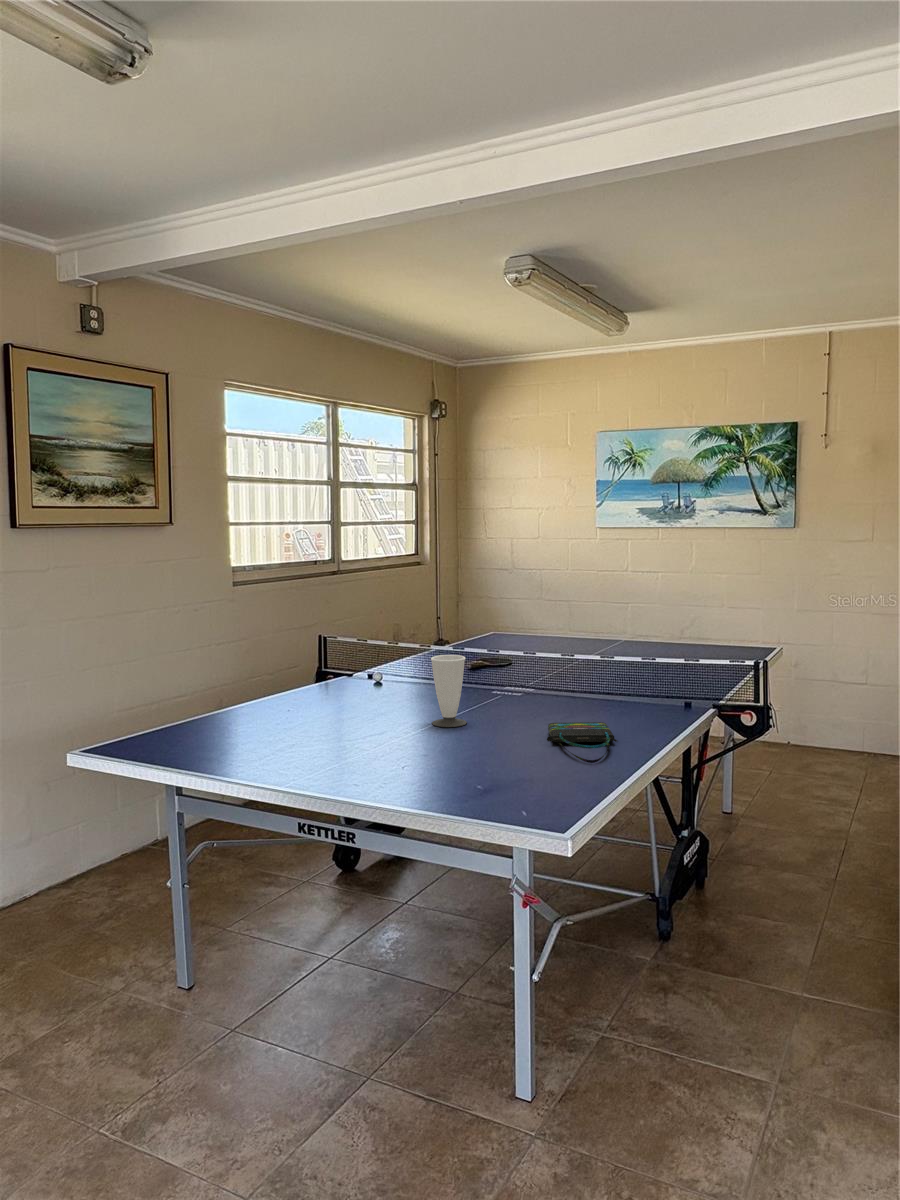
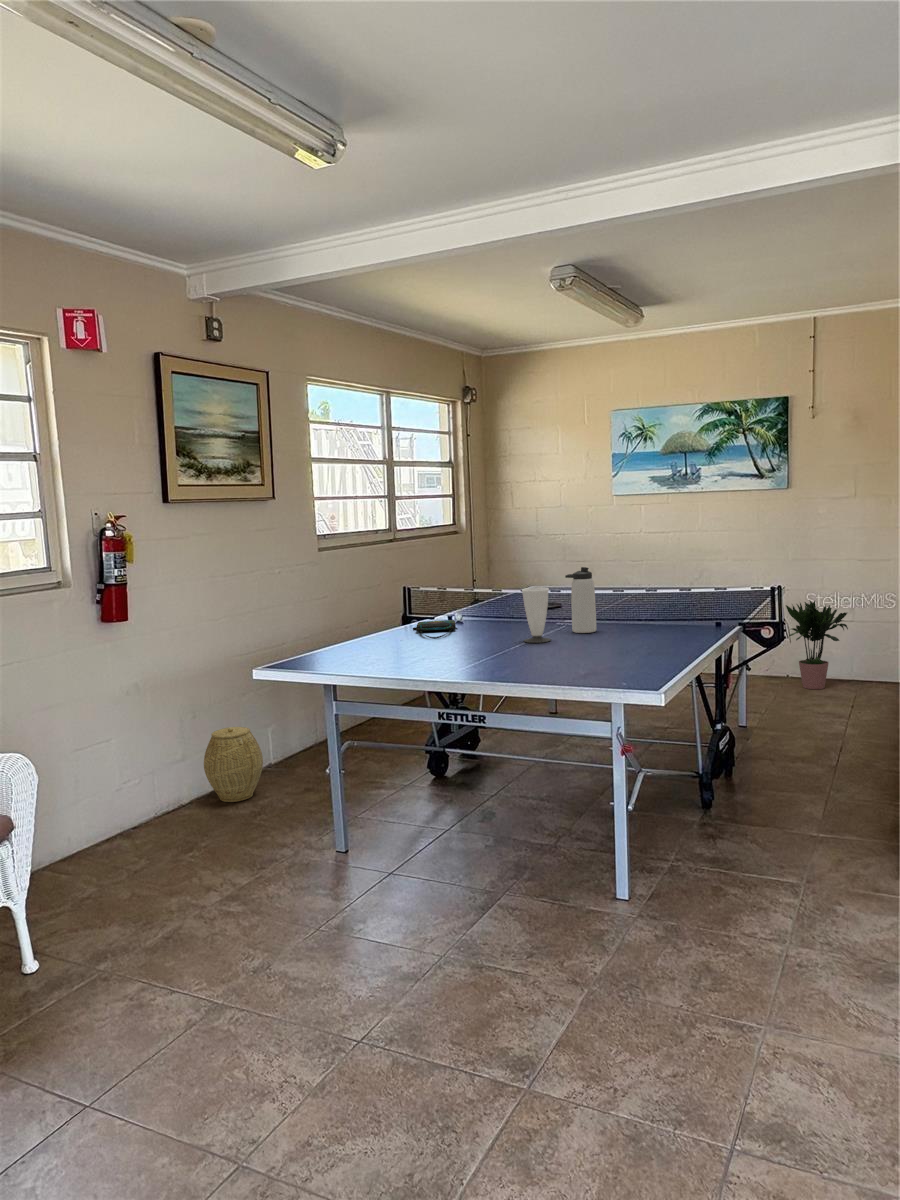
thermos bottle: none [493,630,530,713] -> present [565,567,596,633]
potted plant: none [786,658,866,766] -> present [786,600,848,689]
tote bag: present [547,722,617,763] -> present [413,620,458,639]
woven basket: none [53,803,129,897] -> present [204,727,263,802]

